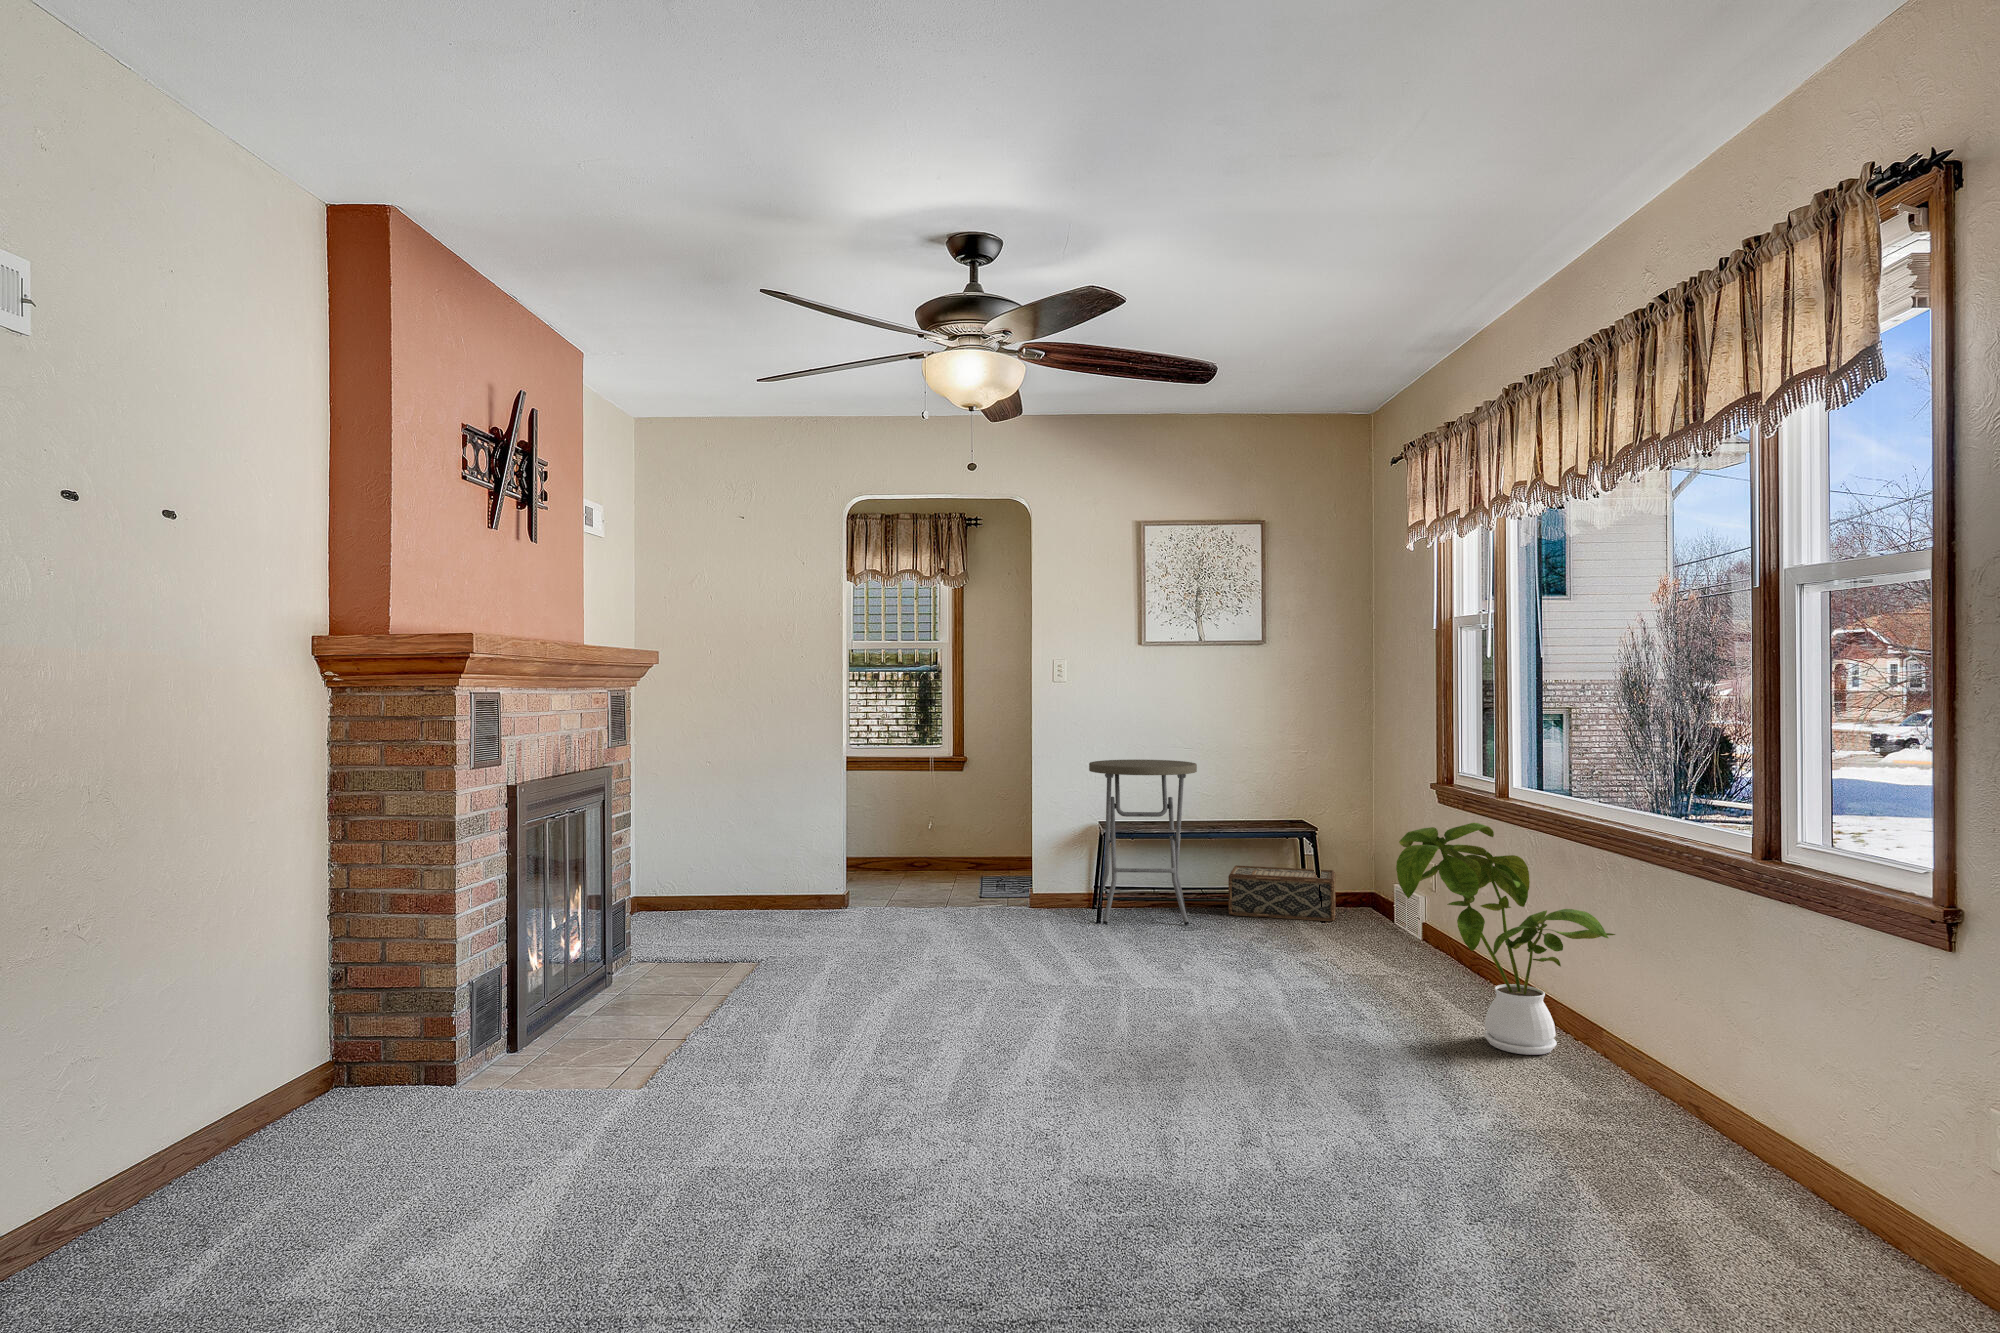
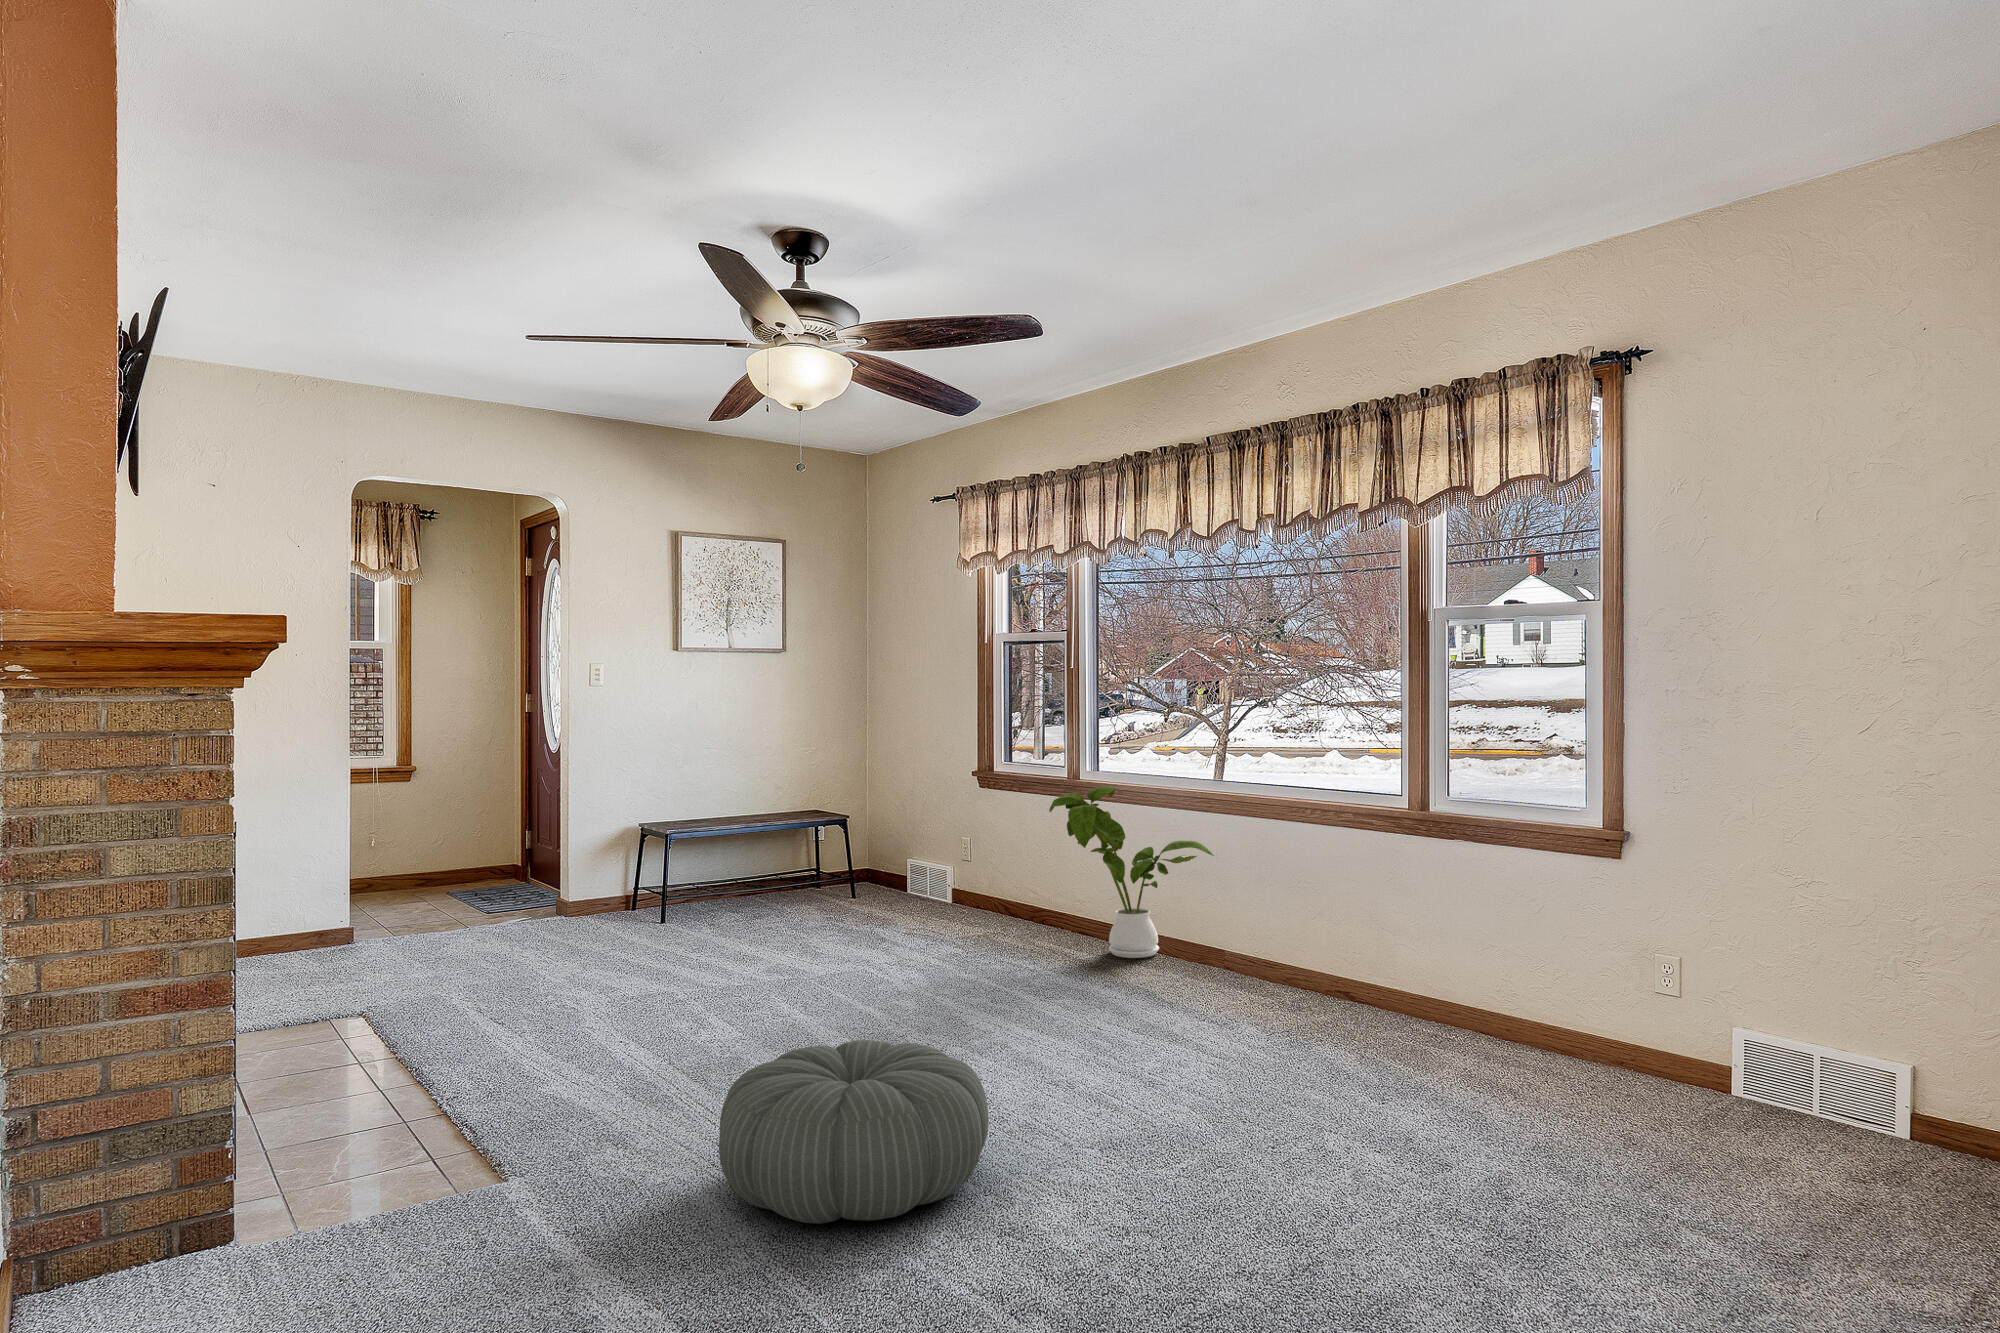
side table: present [1089,760,1197,925] -> none [638,769,756,941]
woven basket: present [1228,865,1336,921] -> none [761,861,868,915]
pouf: none [639,1055,918,1253] -> present [719,1040,989,1224]

